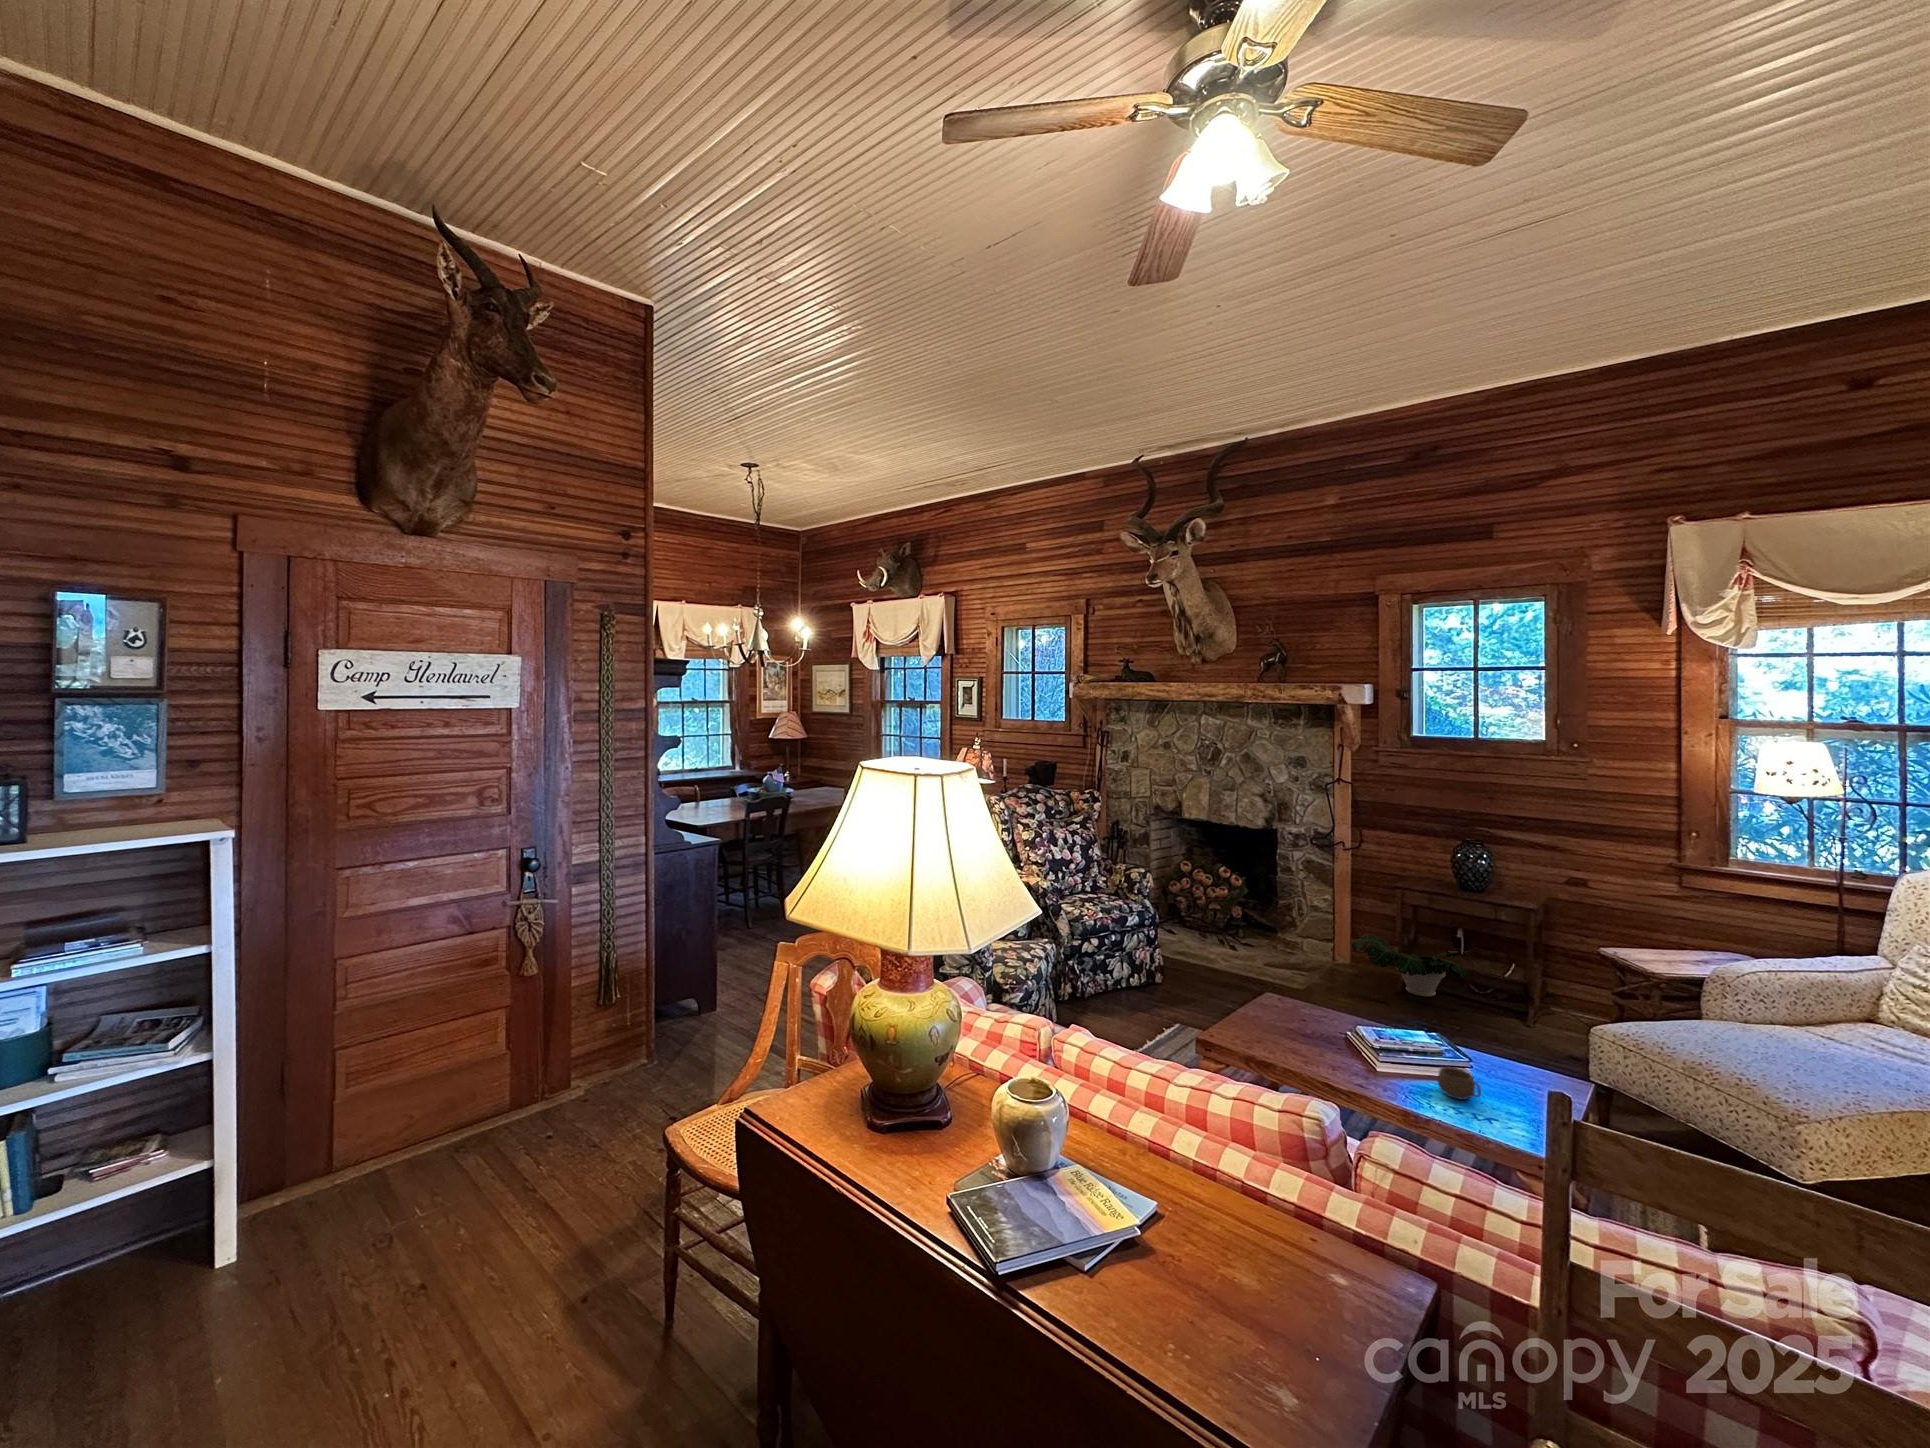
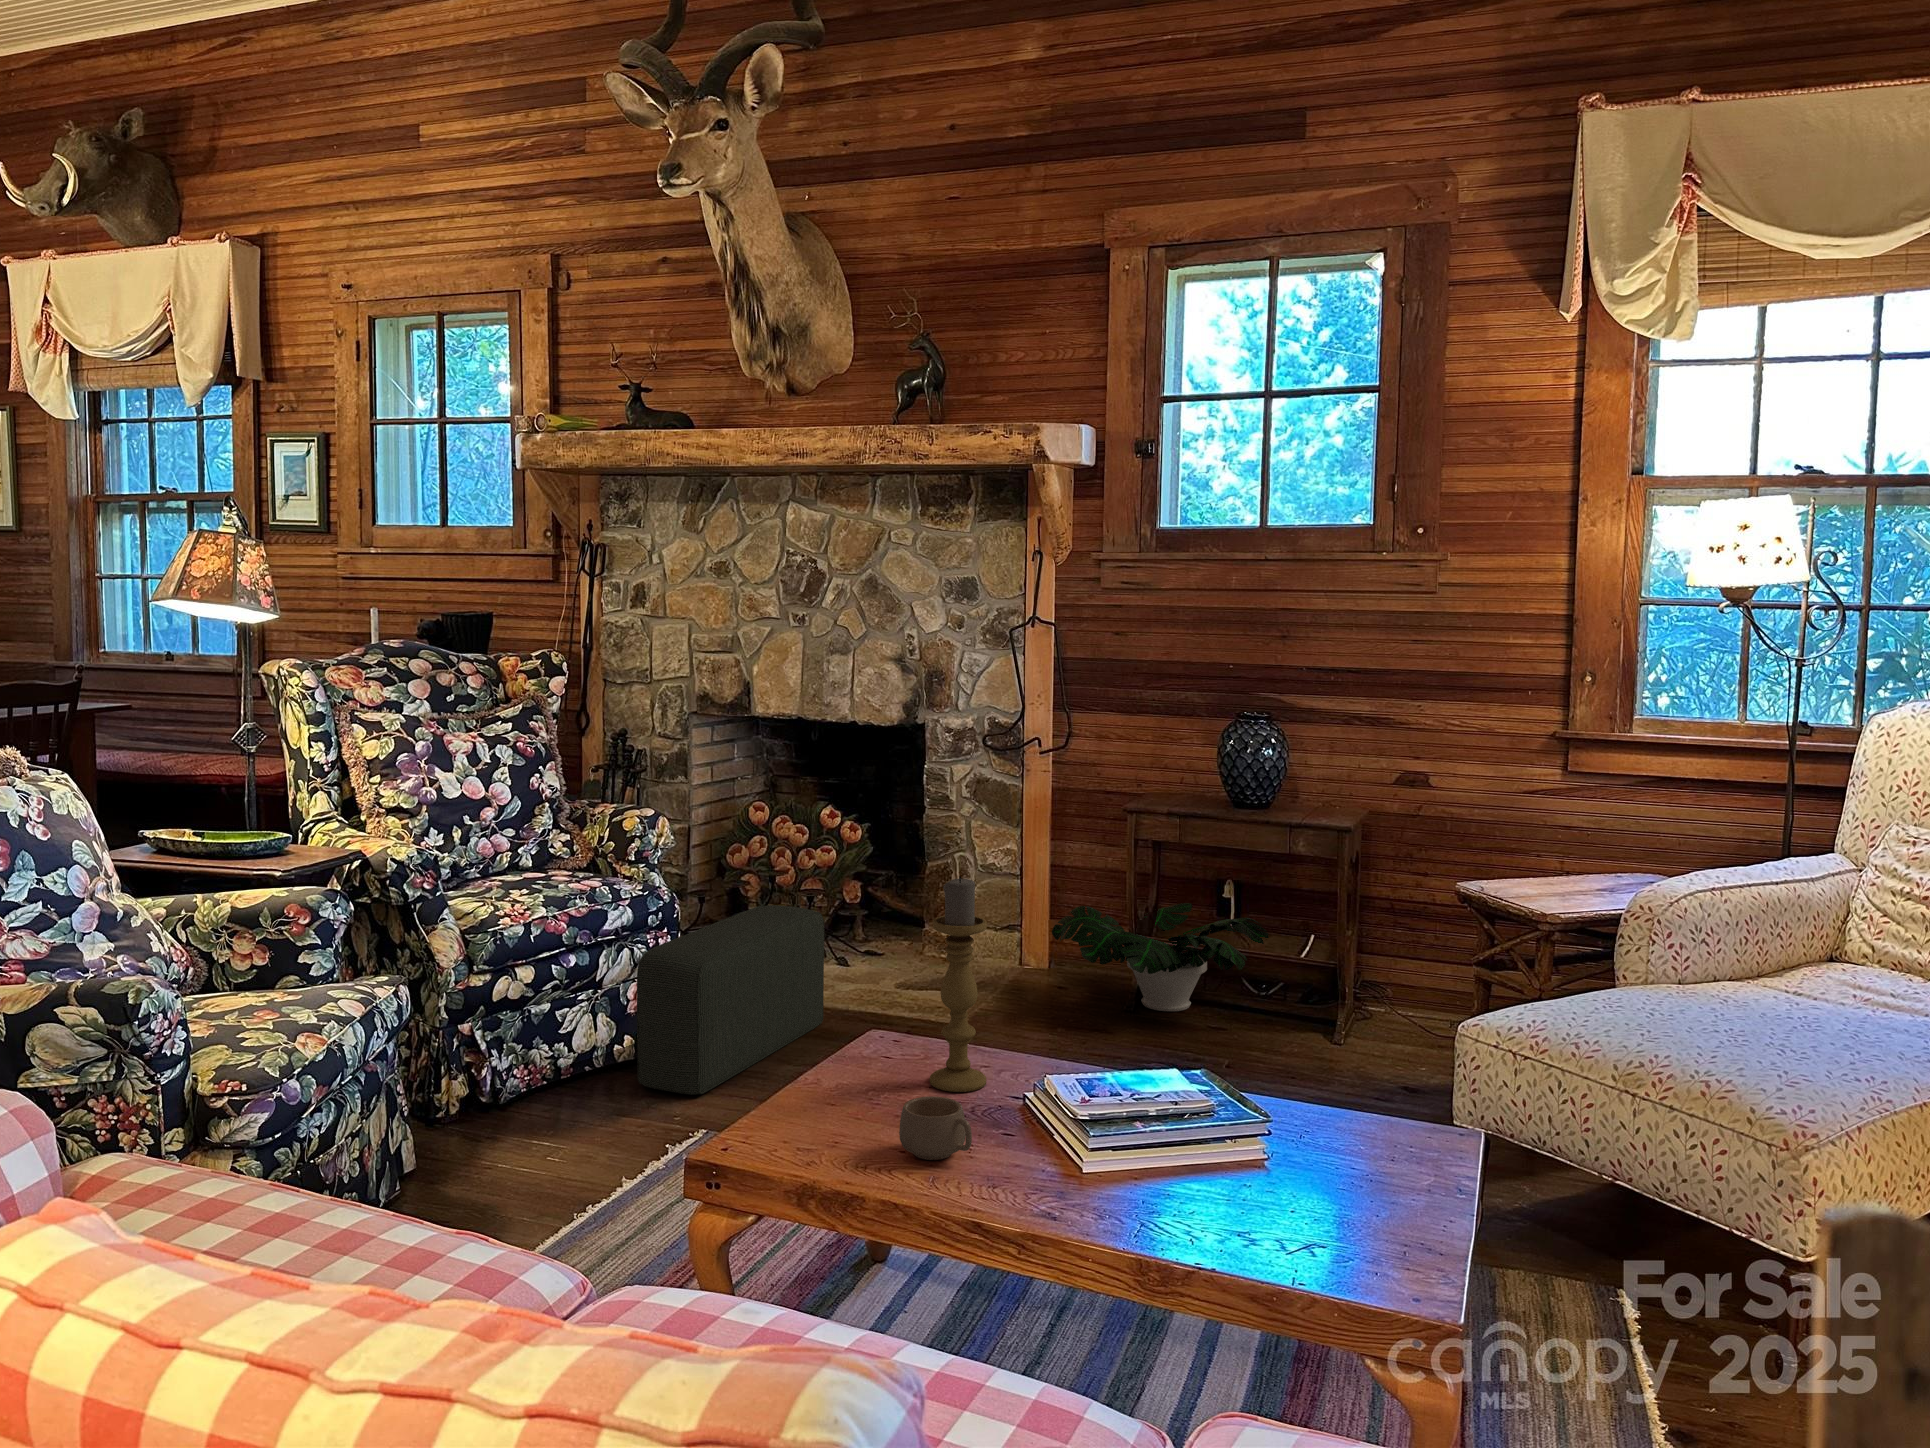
pouf: none [1144,918,1229,1007] -> present [637,905,824,1095]
candle holder: none [1298,929,1326,1025] -> present [930,876,987,1092]
mug: present [1438,1067,1481,1099] -> present [899,1096,972,1160]

